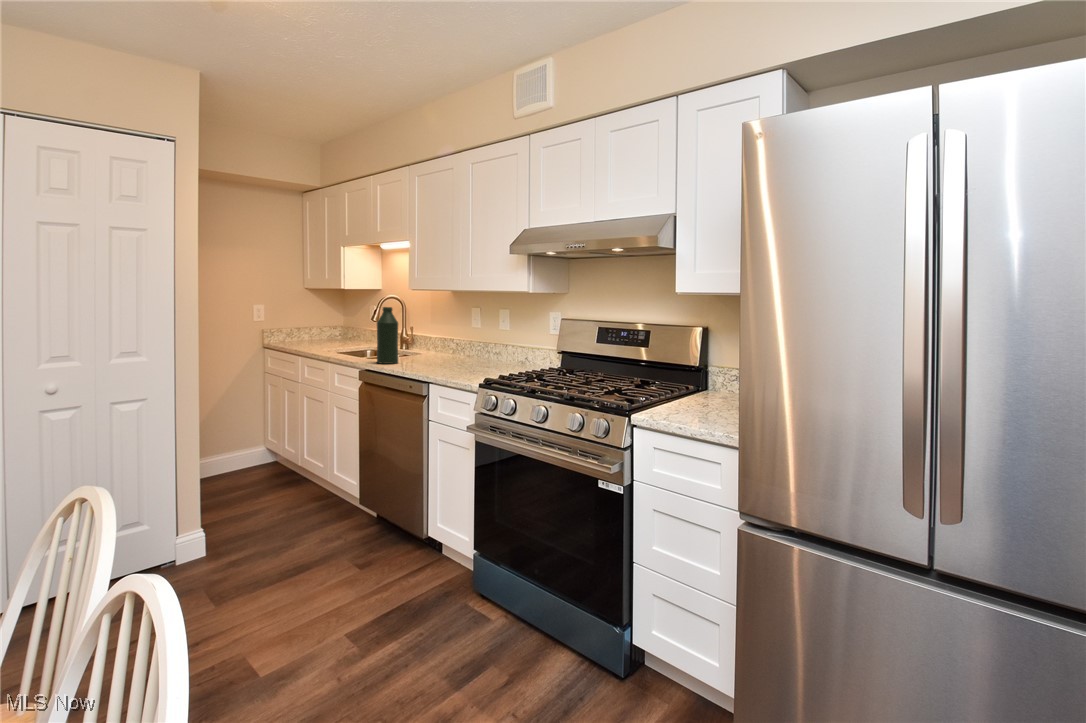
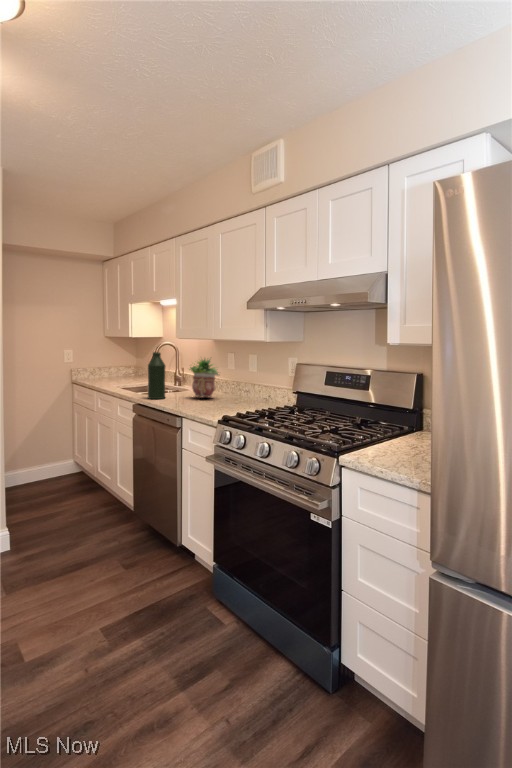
potted plant: none [425,312,465,362] -> present [189,359,219,398]

